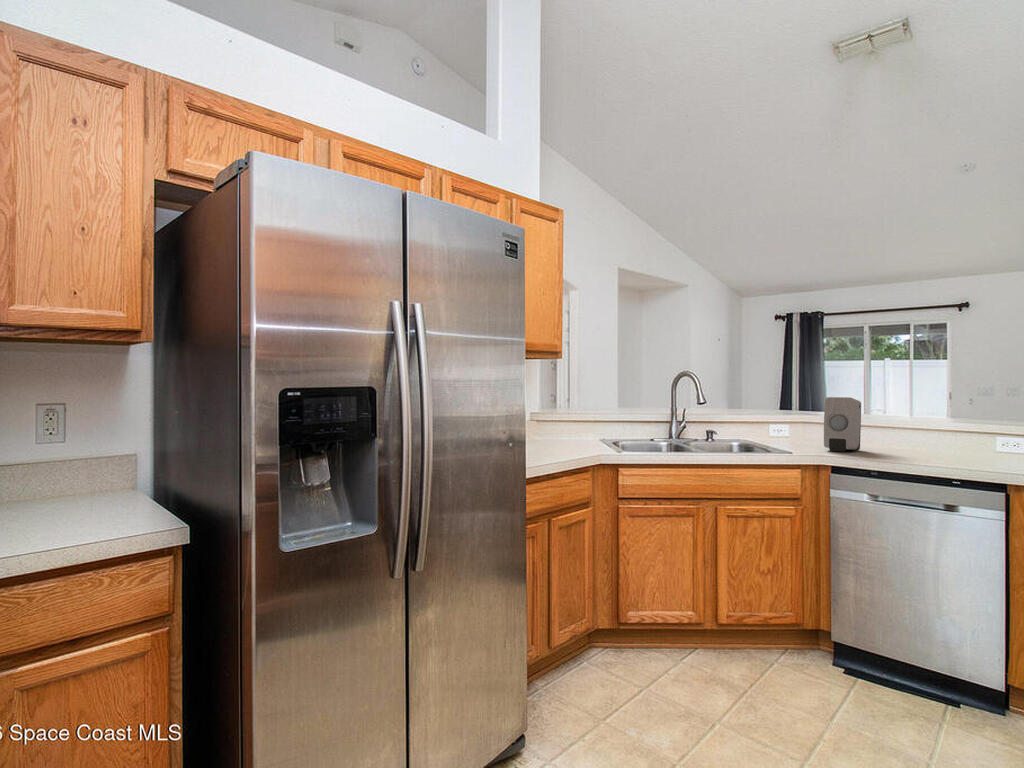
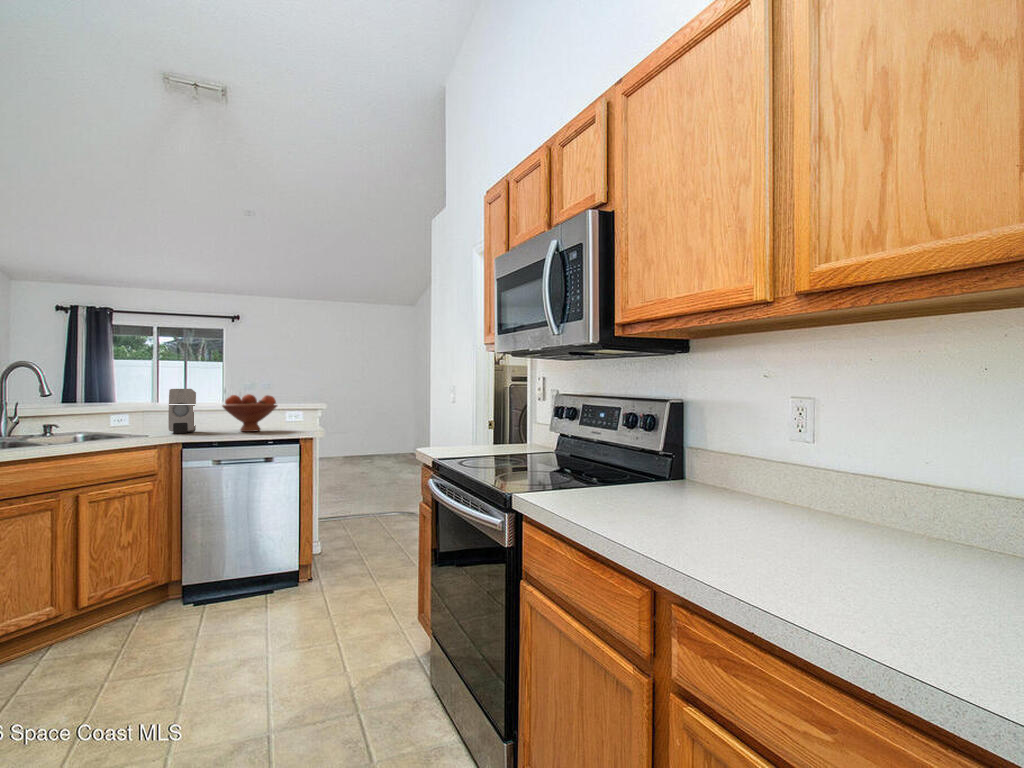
fruit bowl: none [891,406,980,459] -> present [222,394,277,432]

